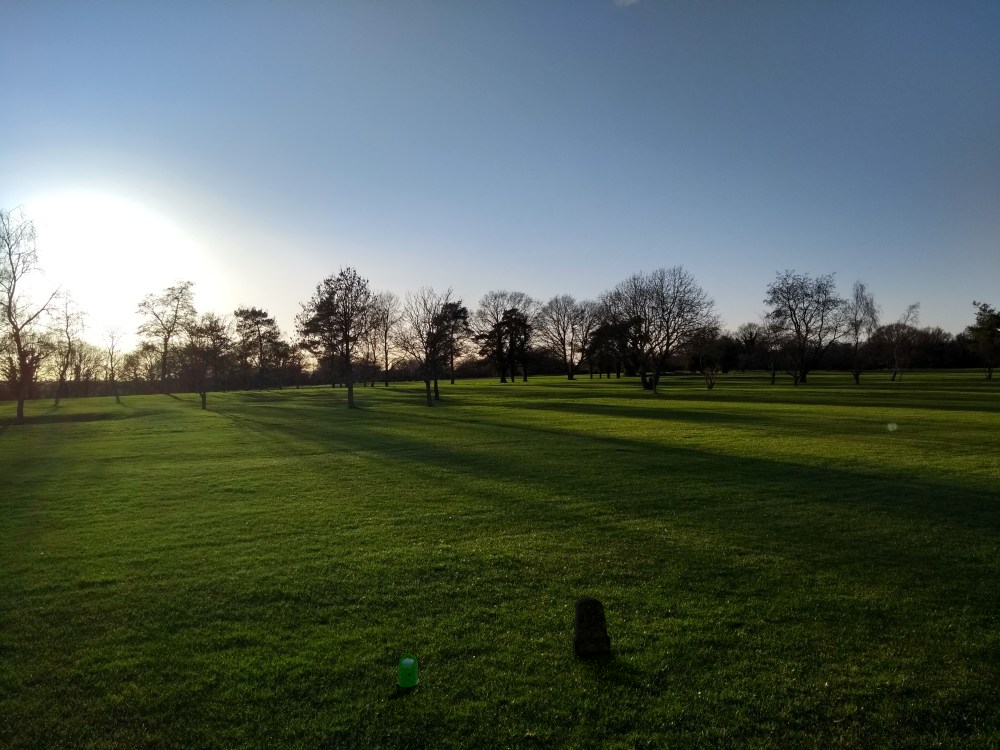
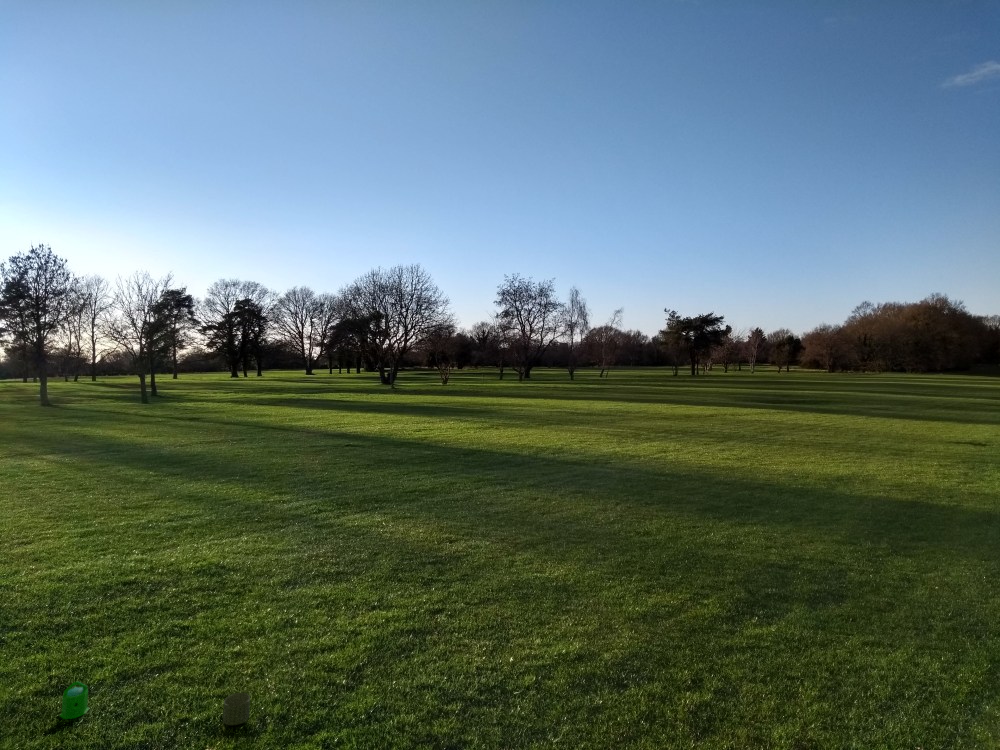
backpack: present [572,596,611,655] -> none [270,600,309,660]
planter: none [537,685,562,718] -> present [223,693,250,725]

